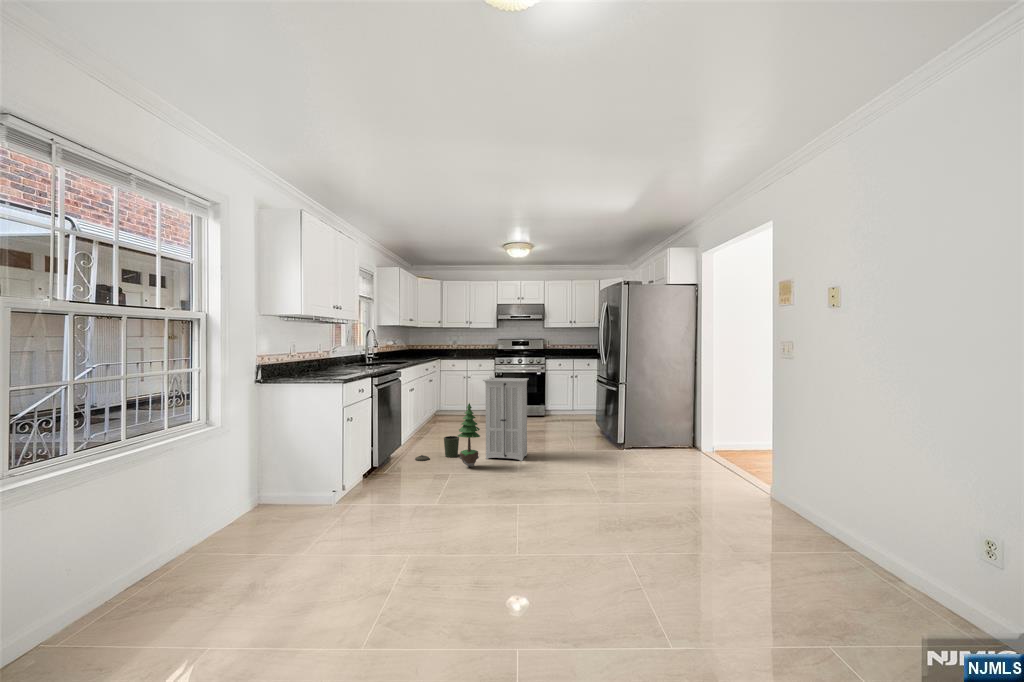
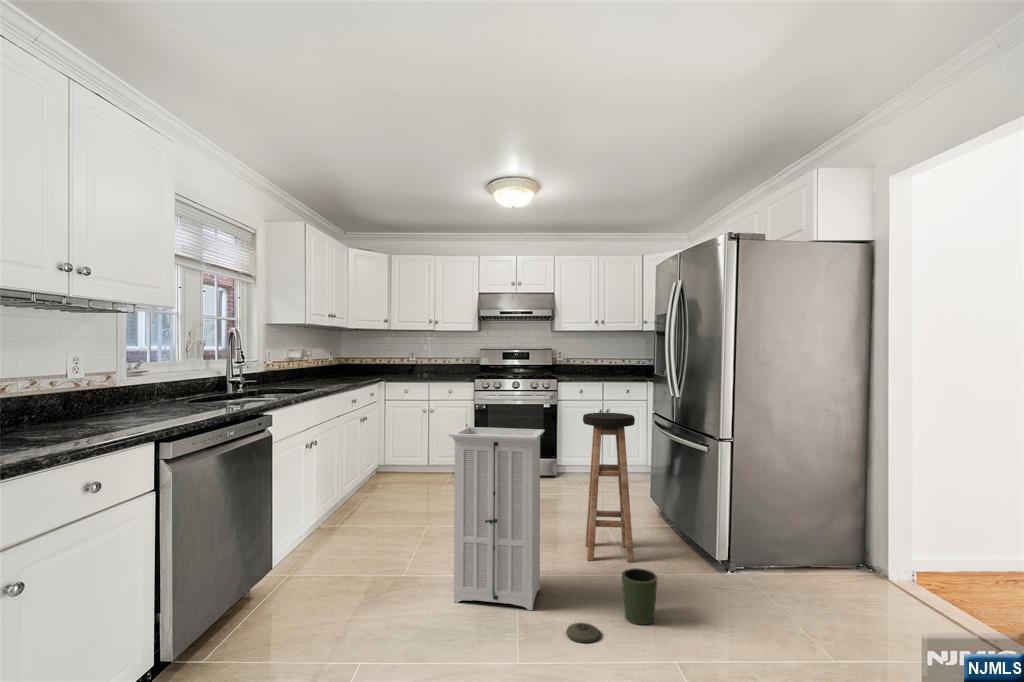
bar stool: none [552,373,579,448] -> present [583,413,635,562]
potted tree: present [458,403,480,467] -> none [388,490,441,638]
trash can: present [415,436,459,461] -> present [566,568,658,643]

